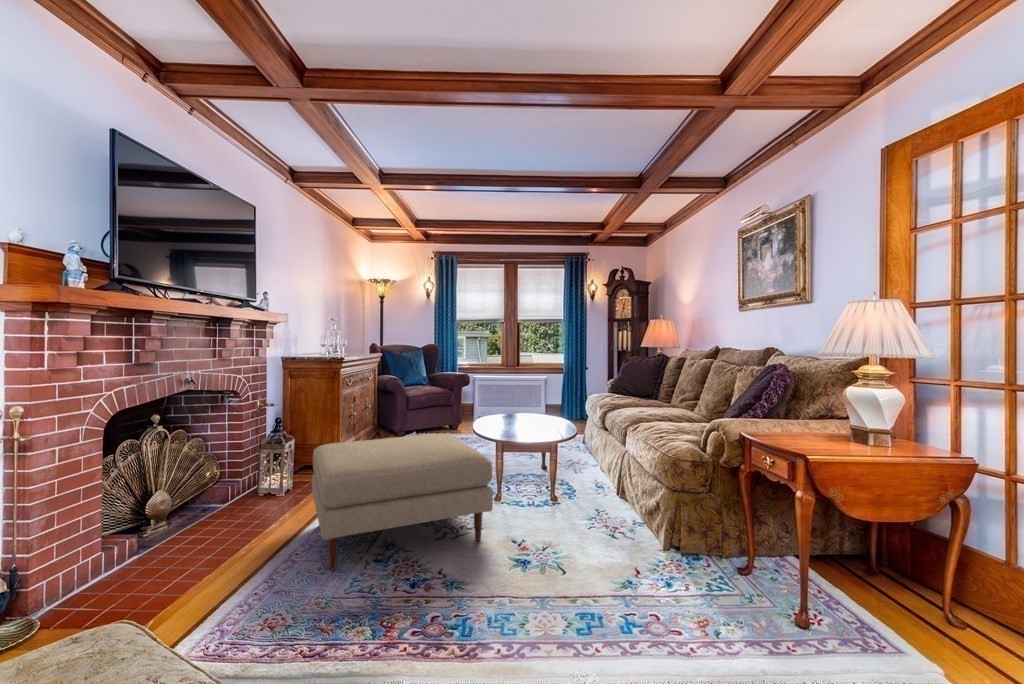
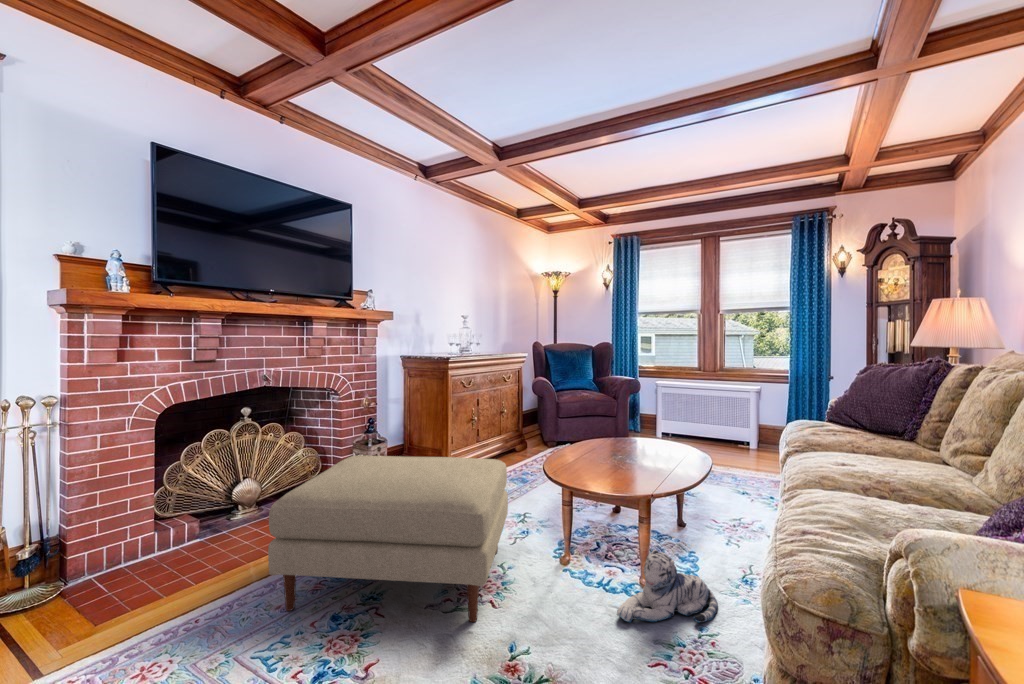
plush toy: none [557,473,603,518] -> present [617,550,718,623]

